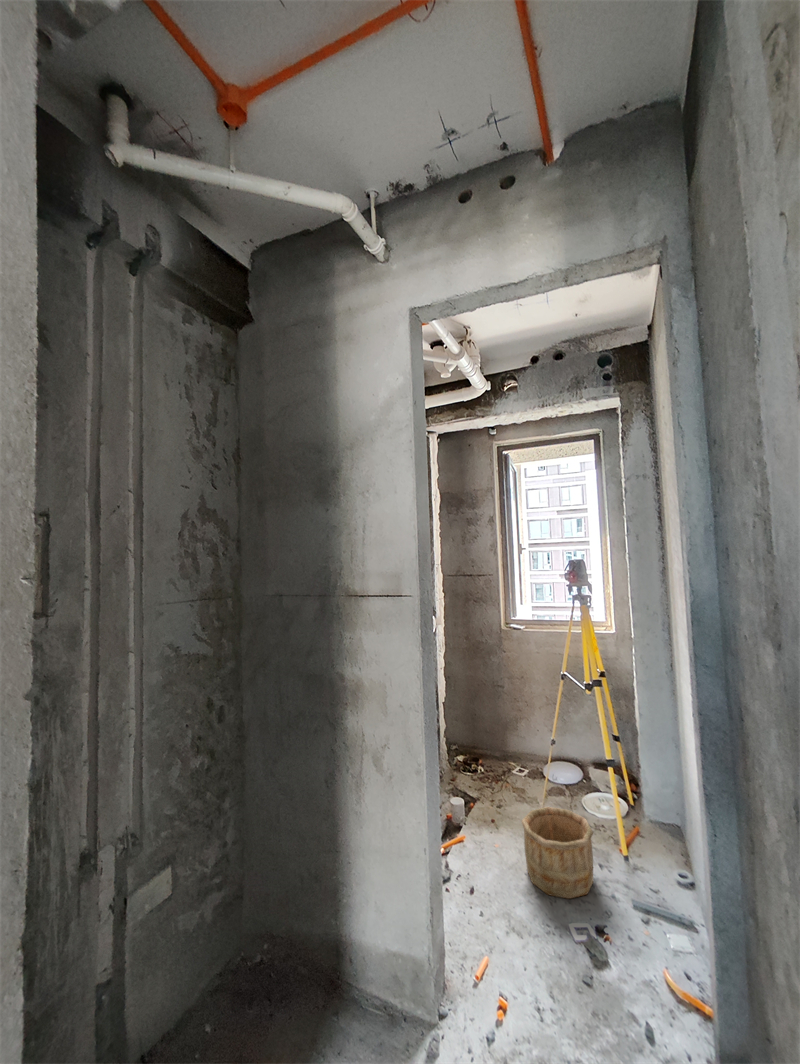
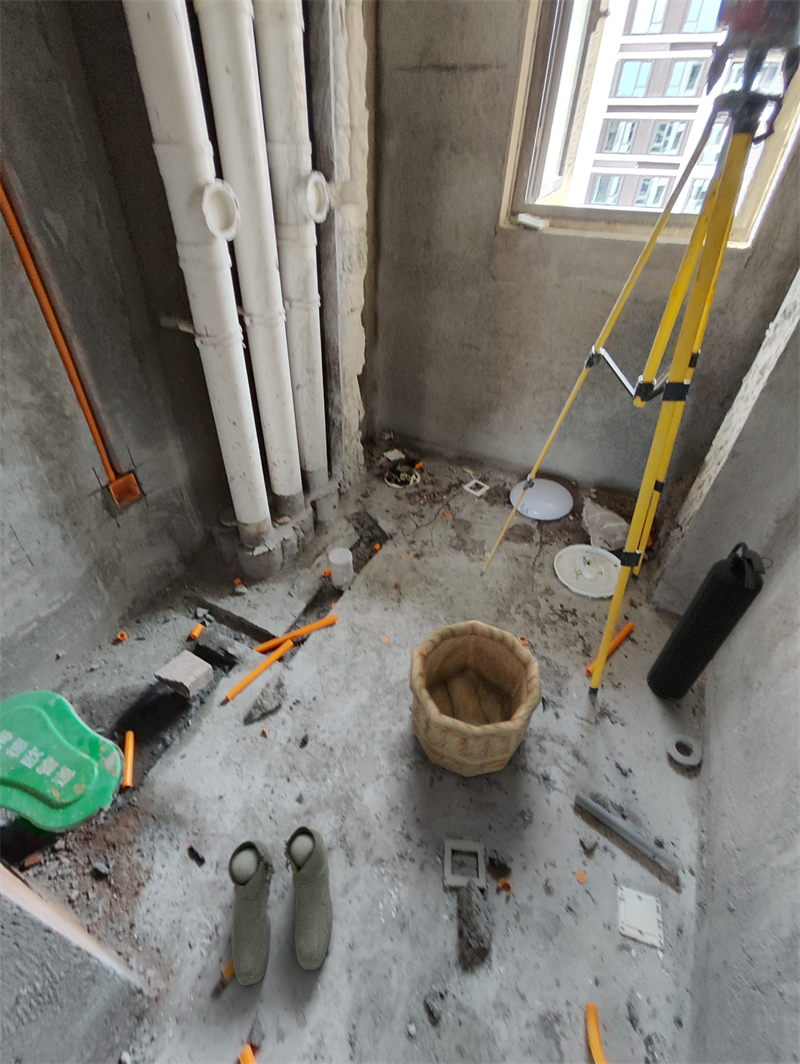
fire extinguisher: none [649,747,679,861] -> present [647,542,773,700]
boots: none [468,885,525,980] -> present [228,826,333,986]

